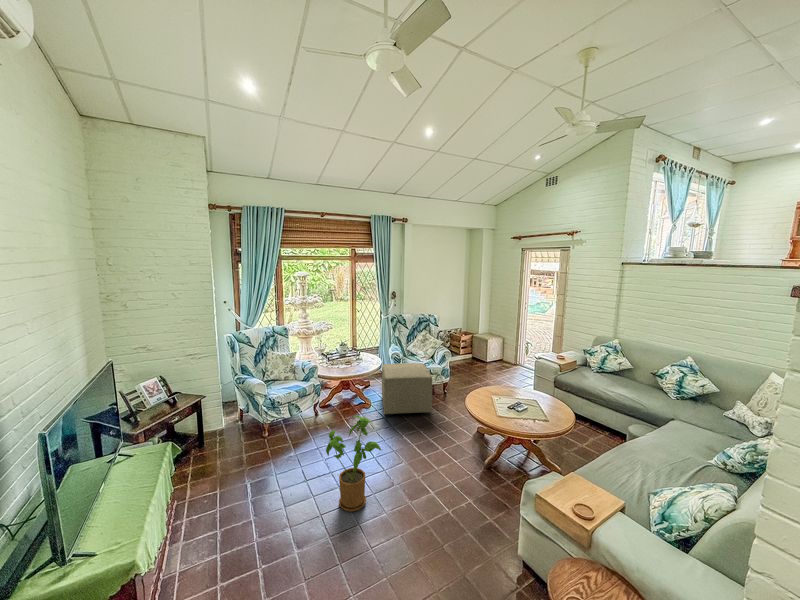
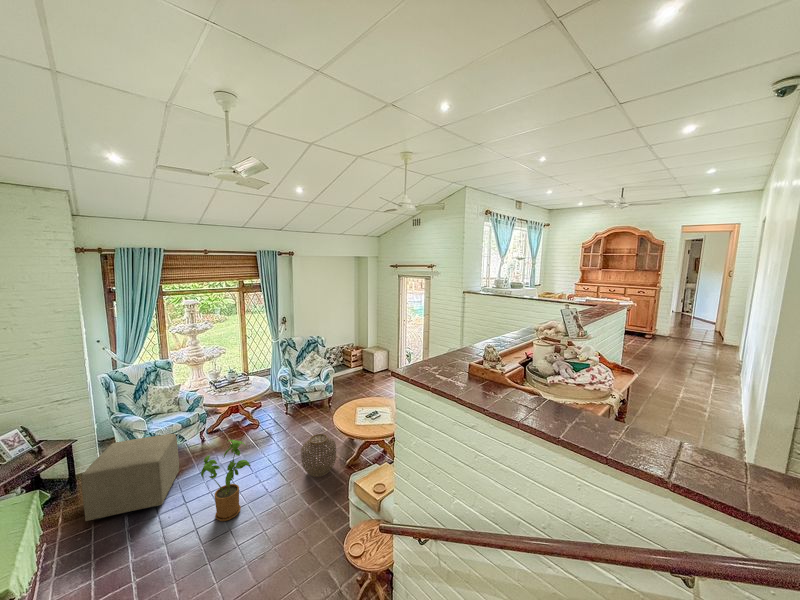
ottoman: present [382,363,432,415] -> present [81,434,179,521]
woven basket: none [430,423,473,476] -> present [301,434,336,477]

